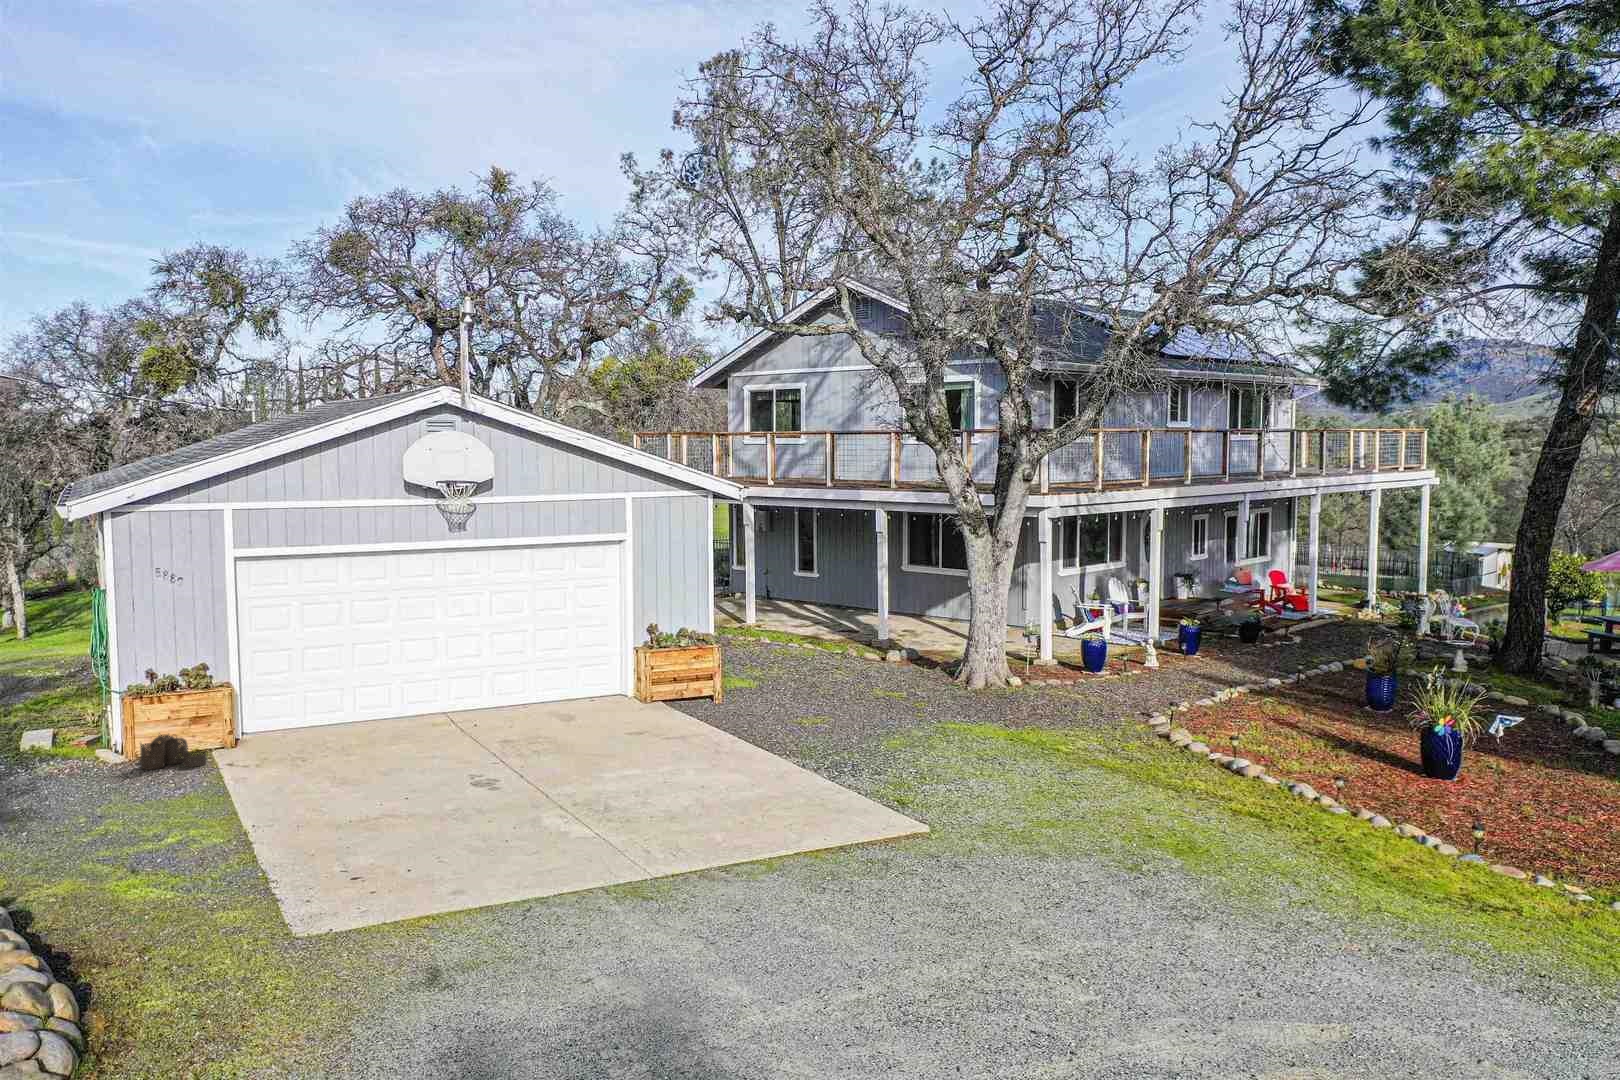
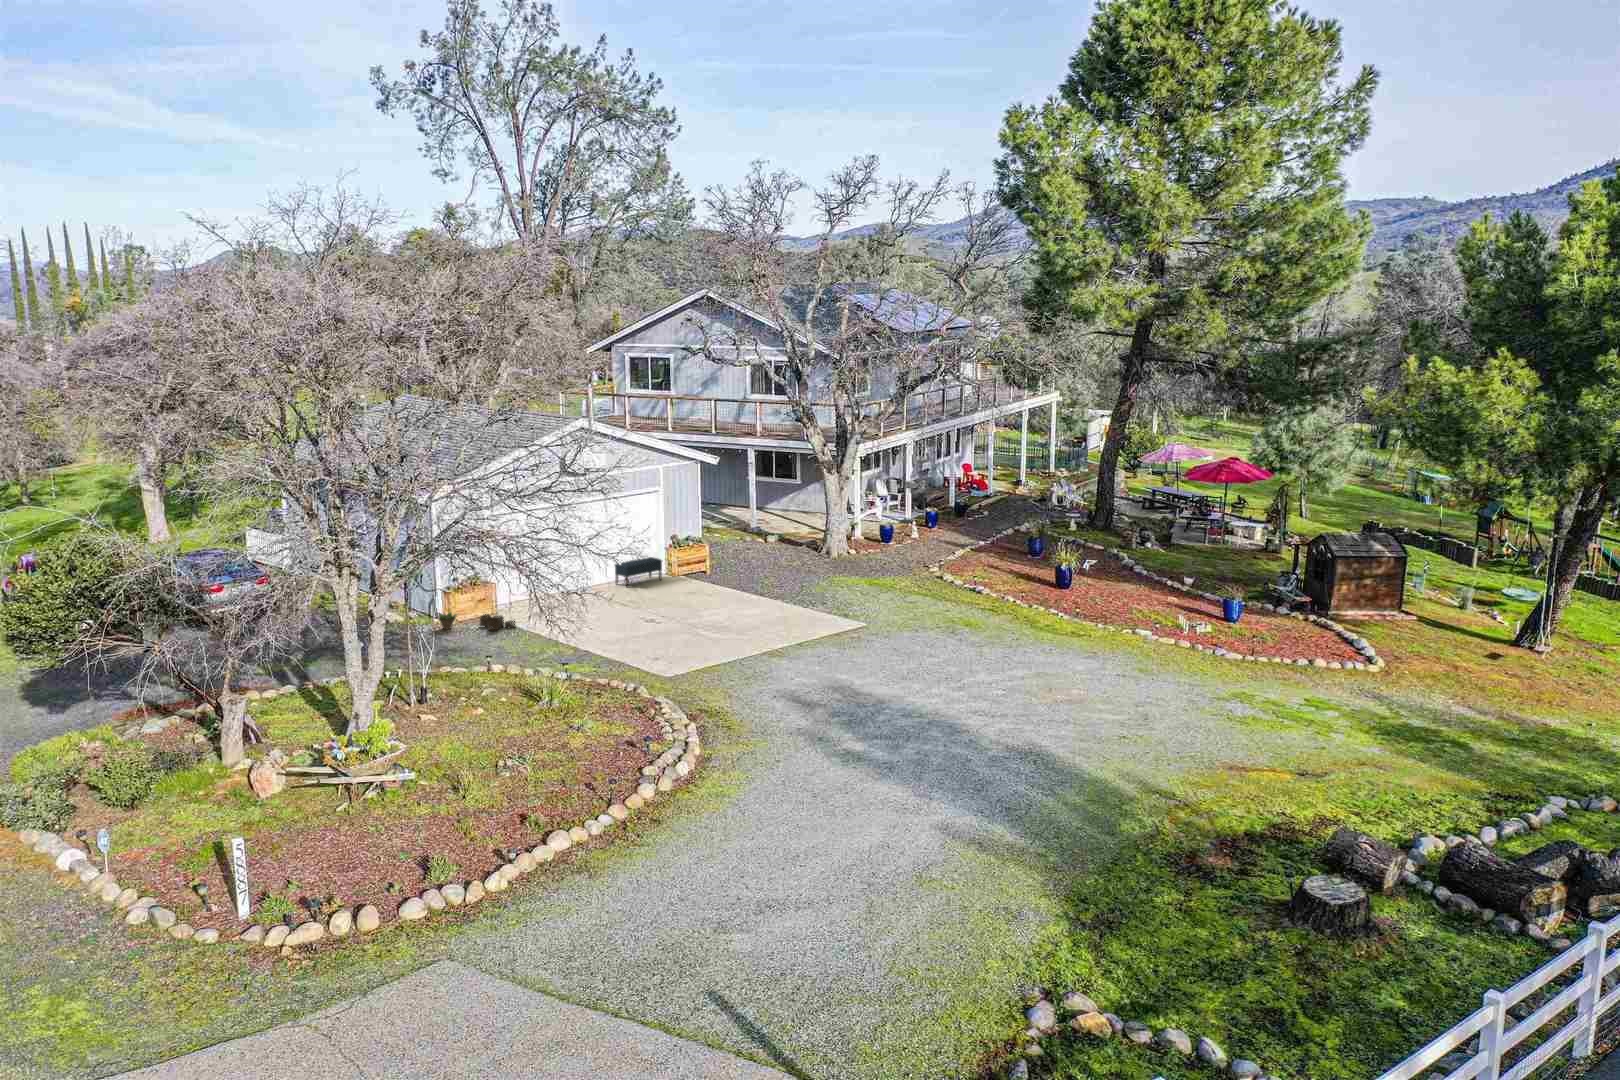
bench: none [532,660,626,710] -> present [615,557,662,587]
decorative plant: none [55,725,112,759] -> present [438,612,457,629]

